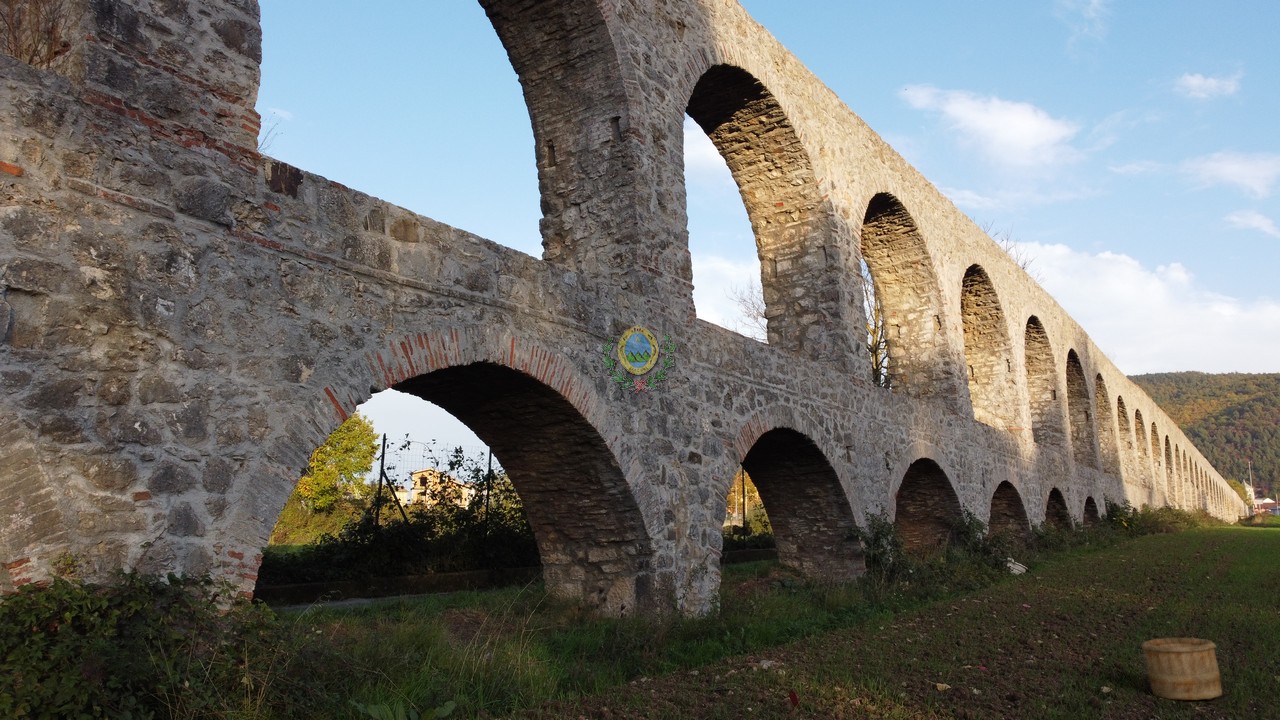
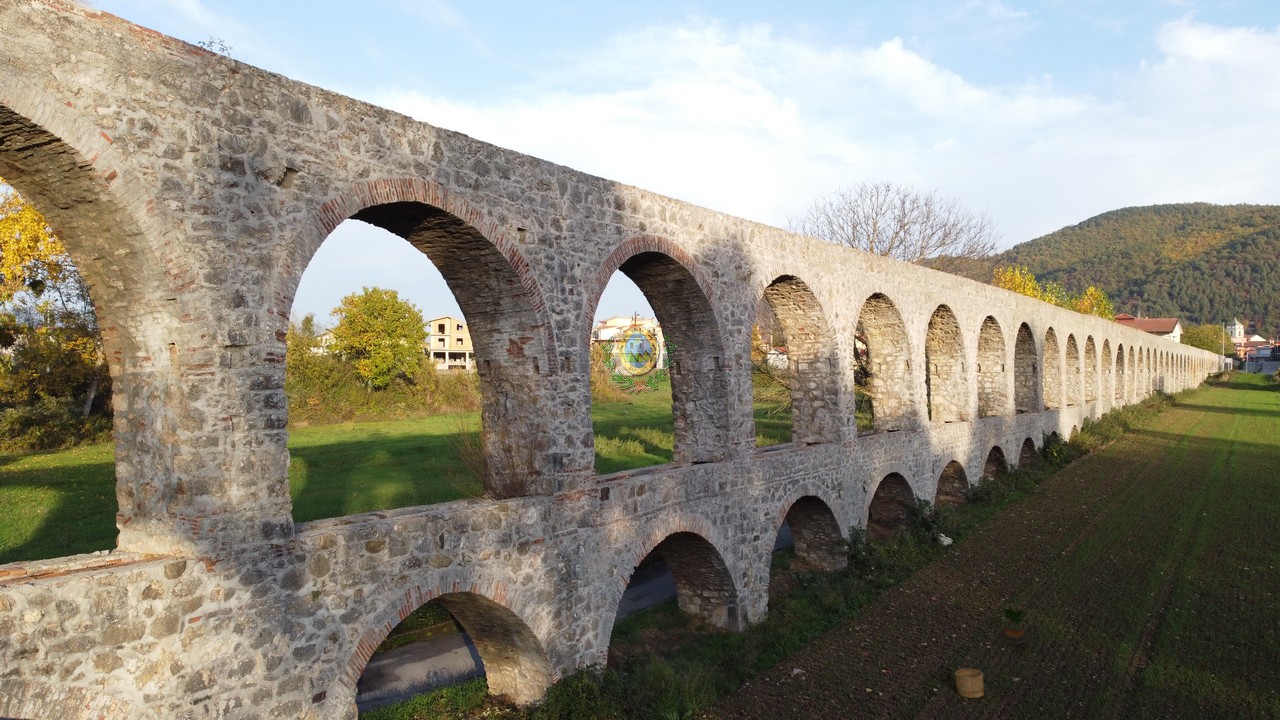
potted tree: none [1188,569,1241,642] -> present [1005,608,1026,645]

